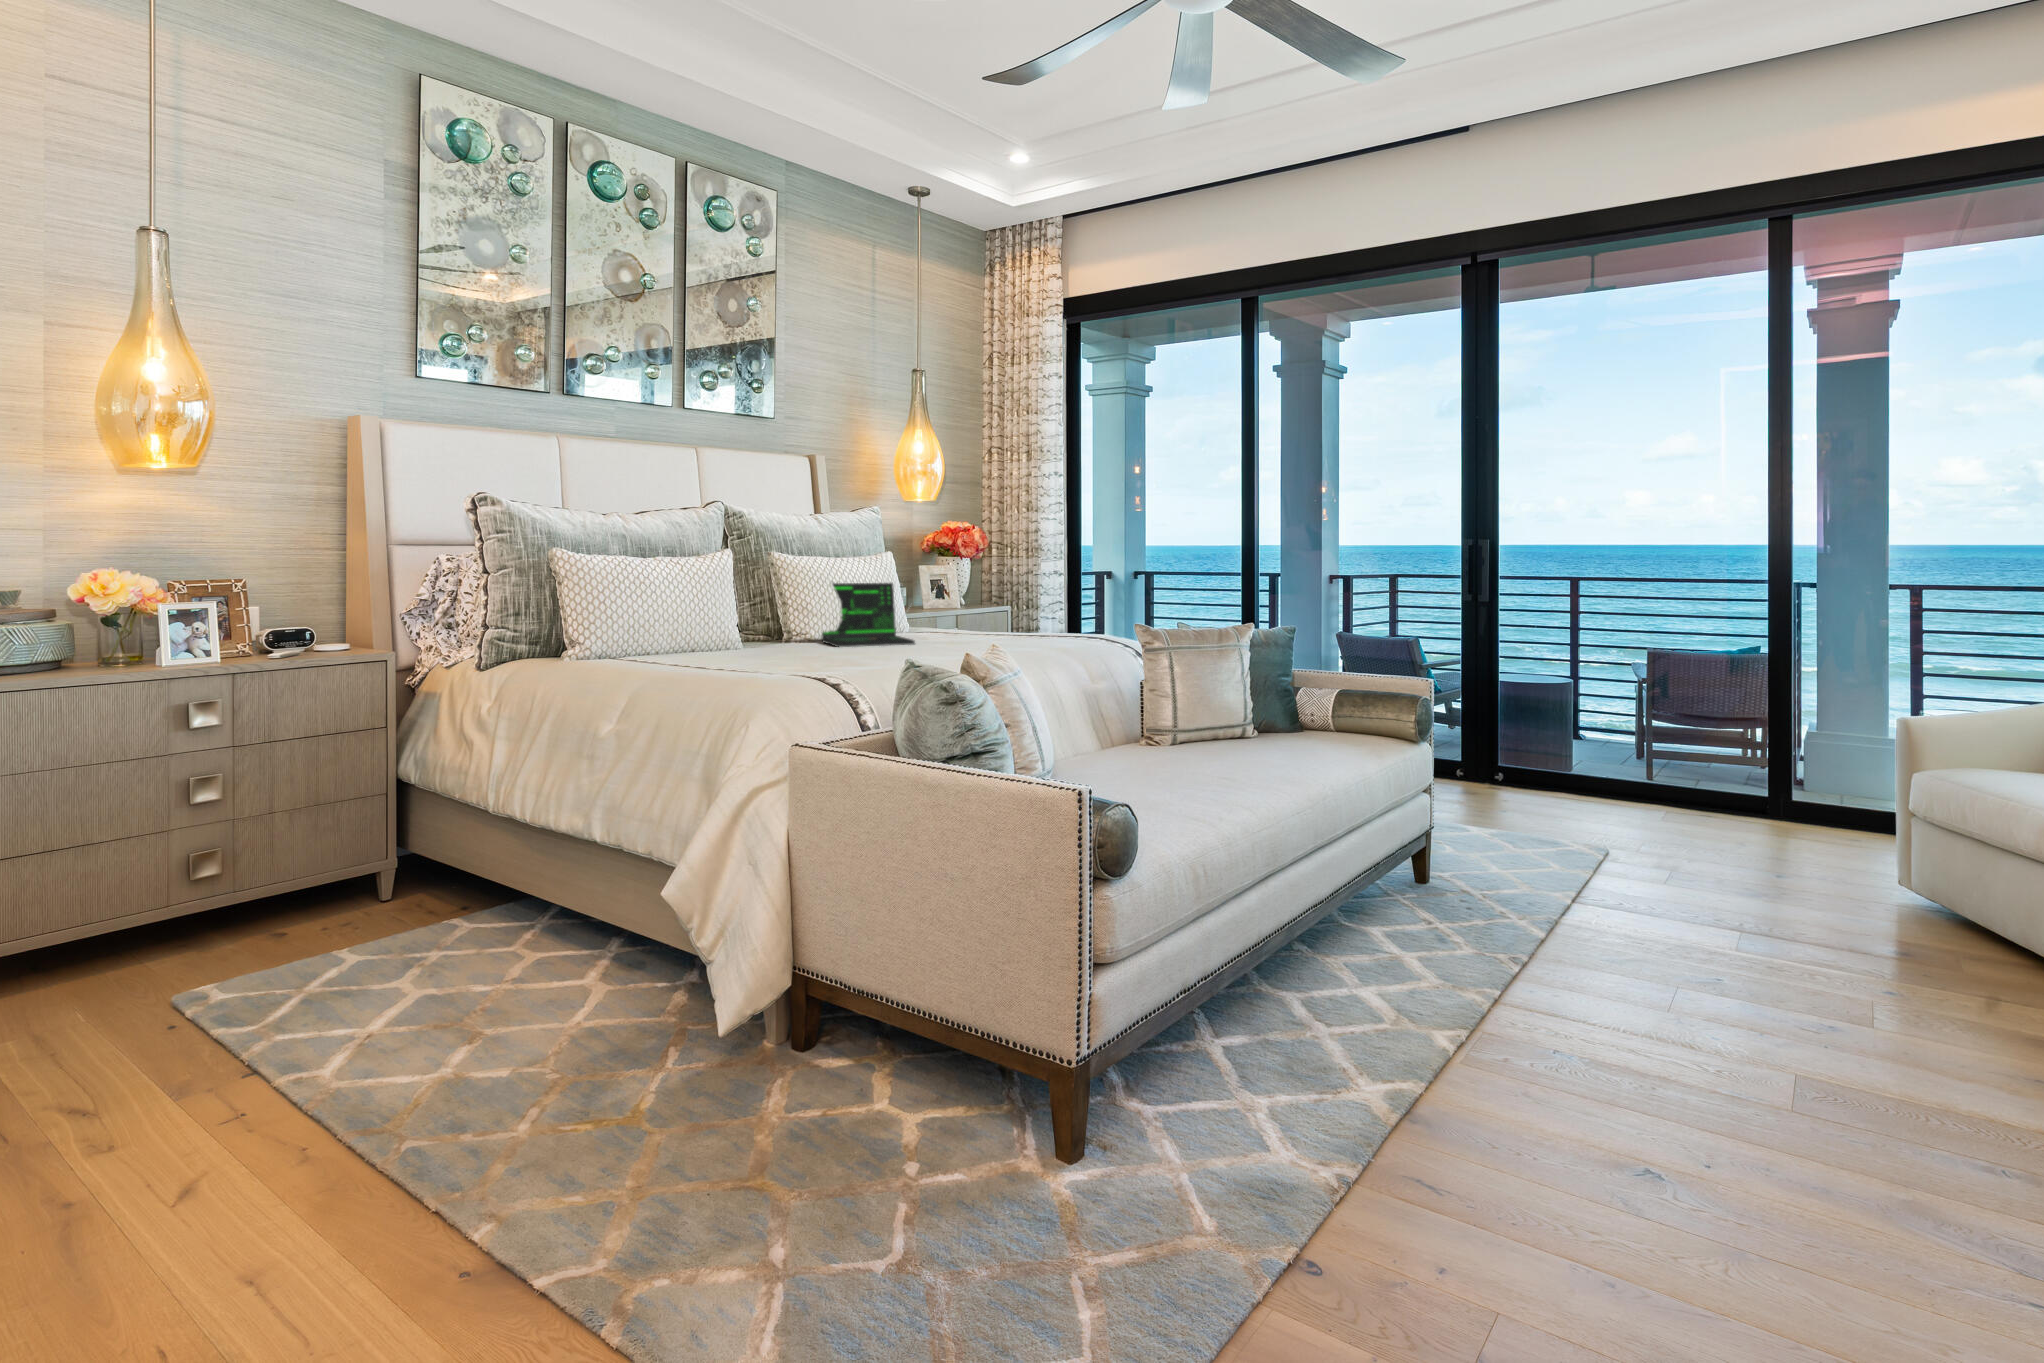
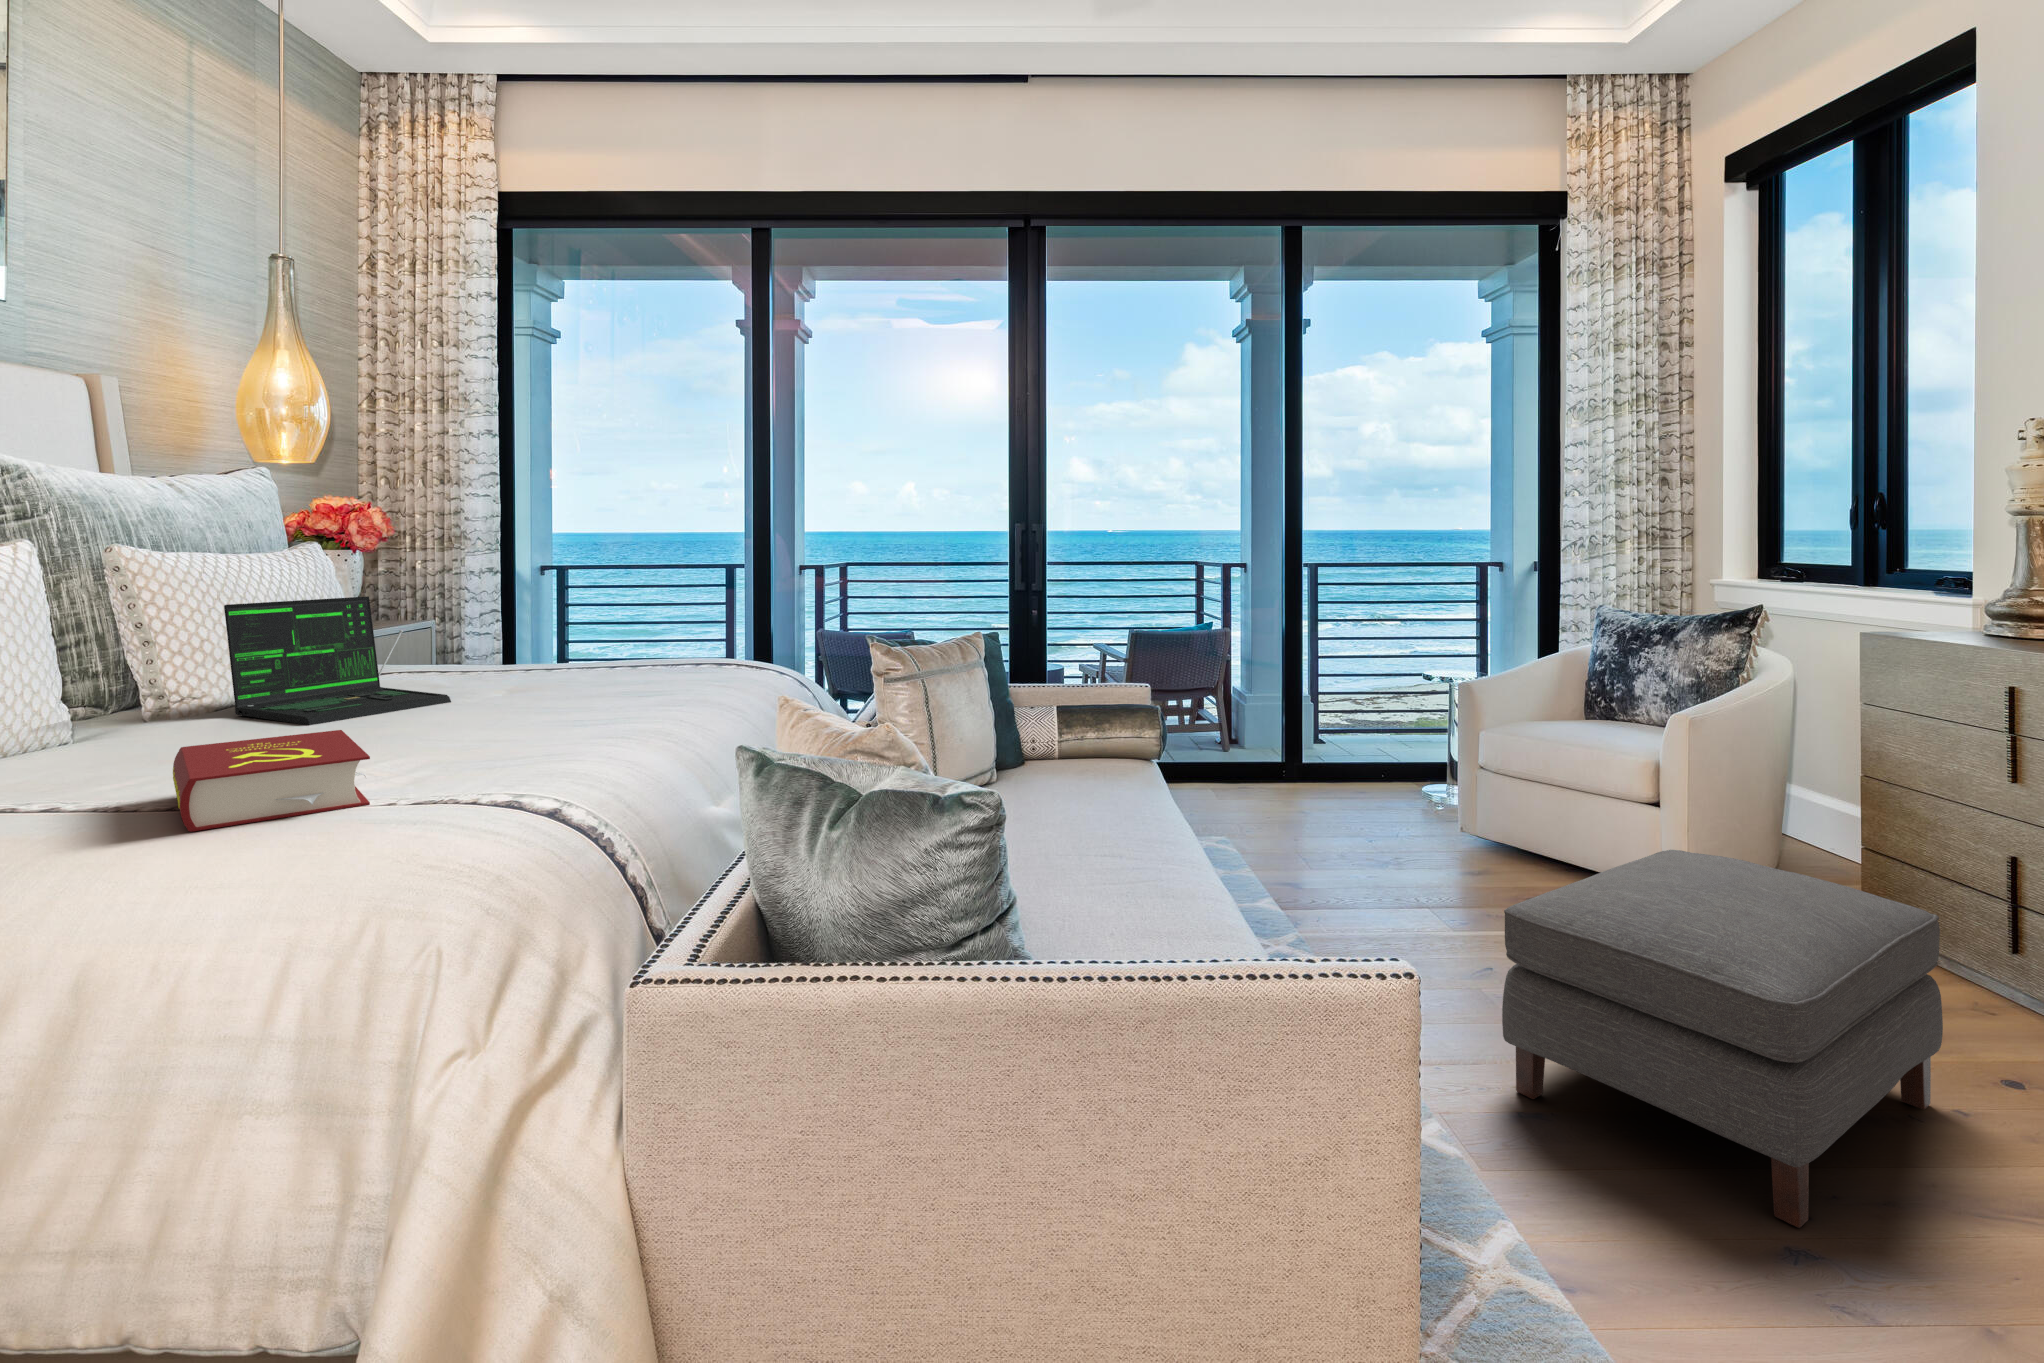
book: none [721,638,803,667] -> present [173,730,370,832]
ottoman: none [1494,854,1952,1136] -> present [1502,850,1943,1228]

